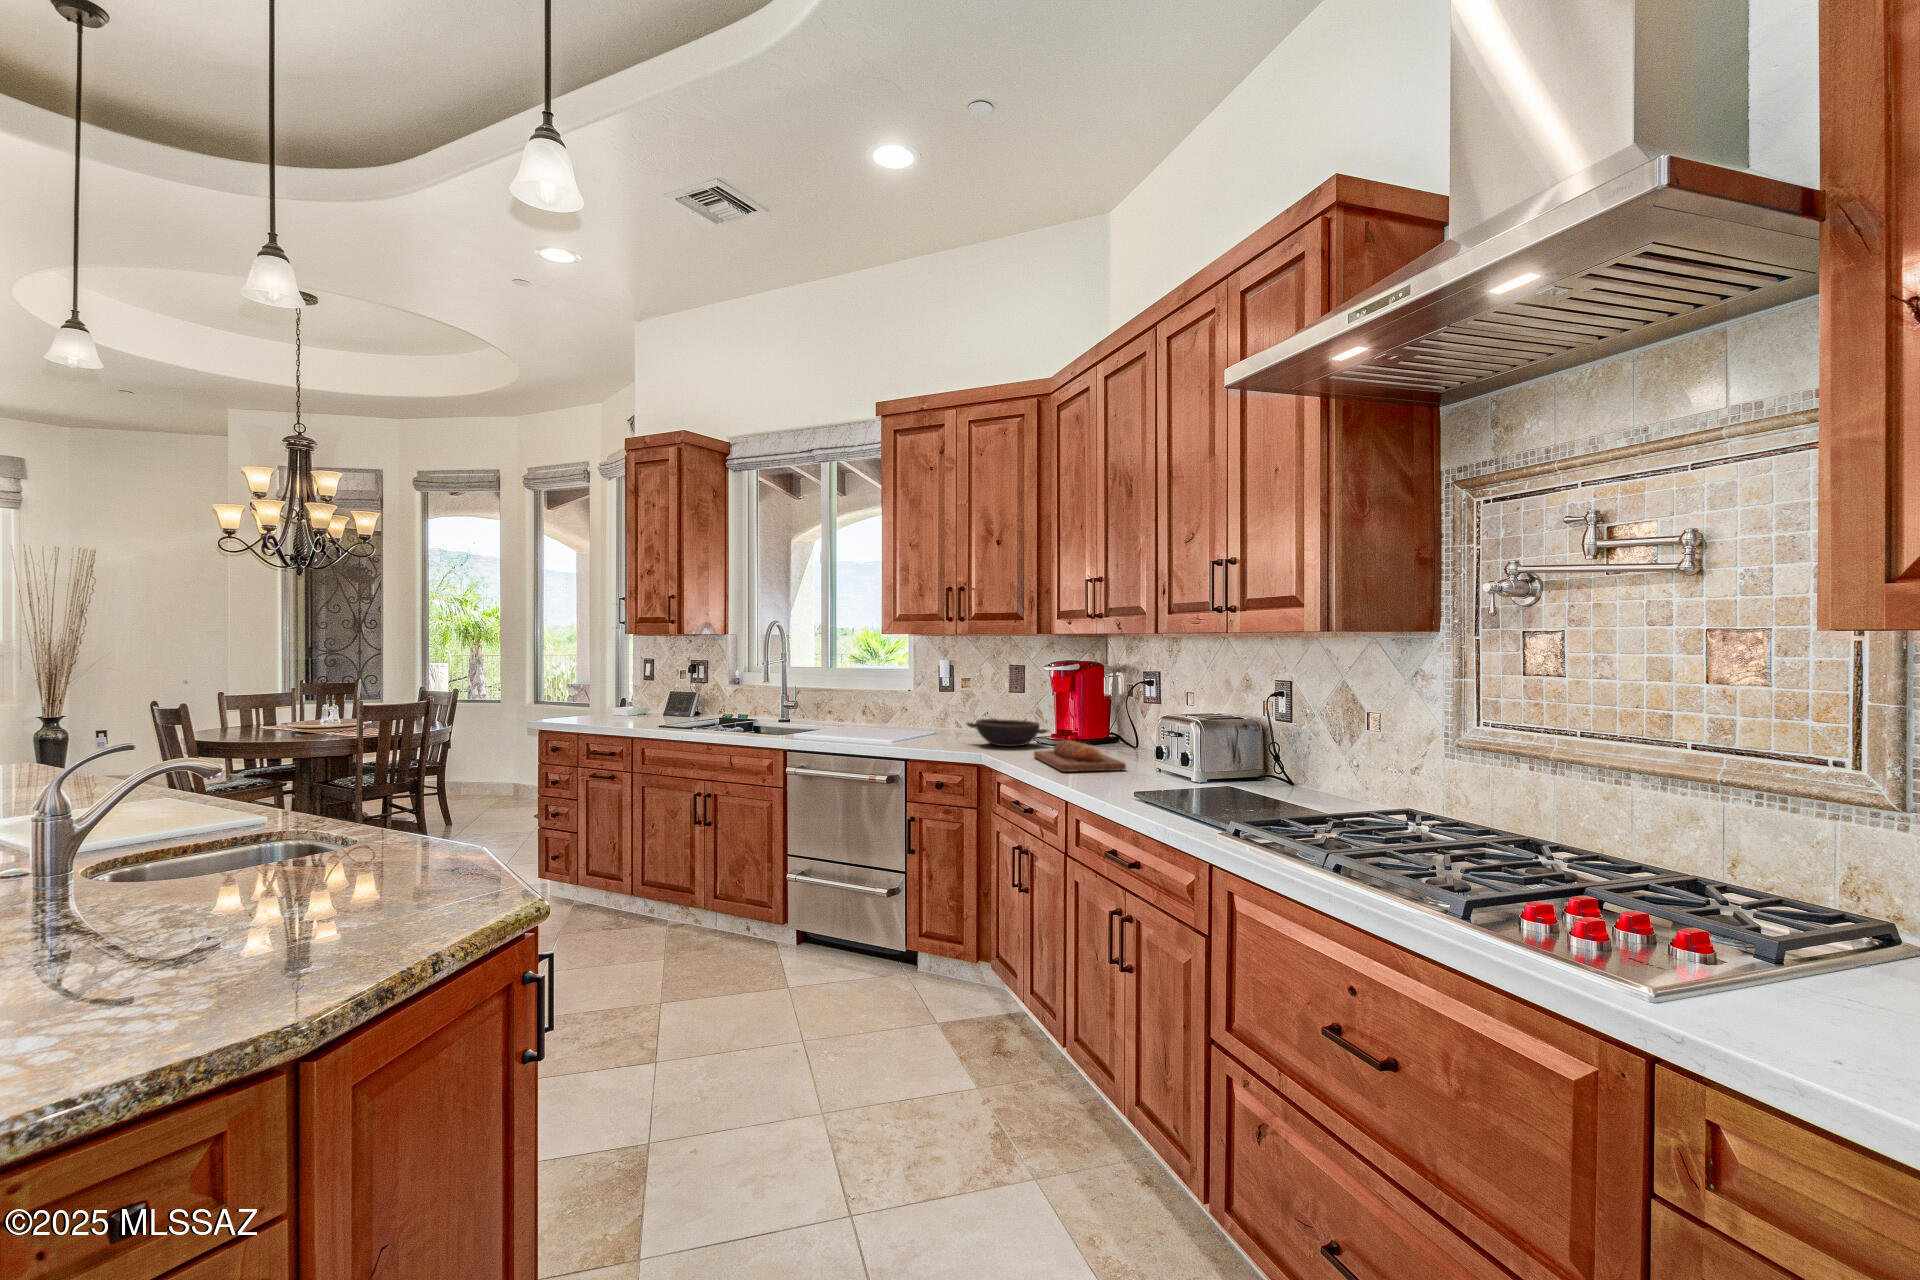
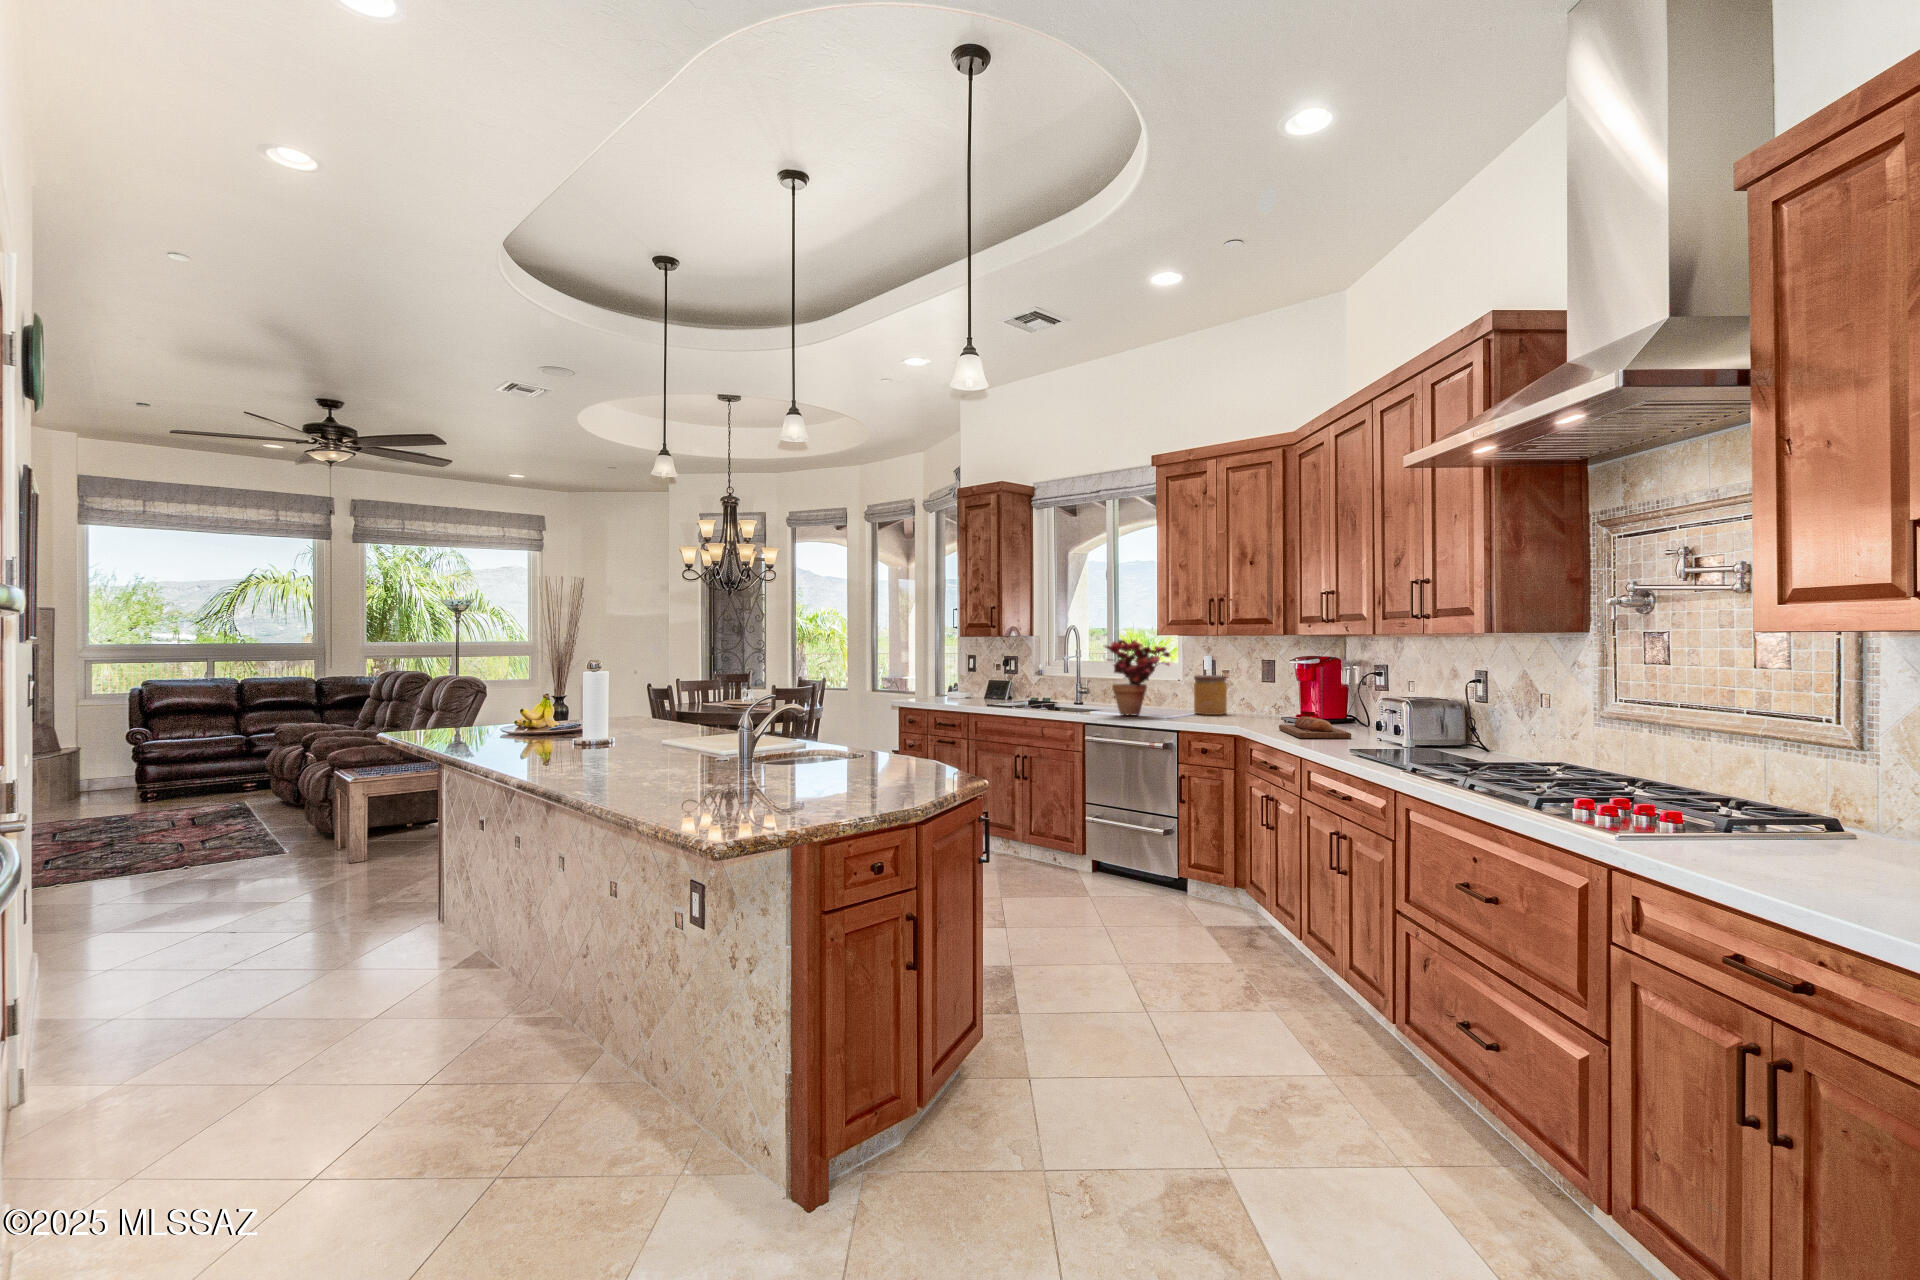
potted plant: none [810,638,899,738] -> present [1105,640,1171,715]
jar: none [927,684,967,735] -> present [1194,675,1227,715]
bowl: present [967,719,1048,747] -> none [1225,702,1294,723]

